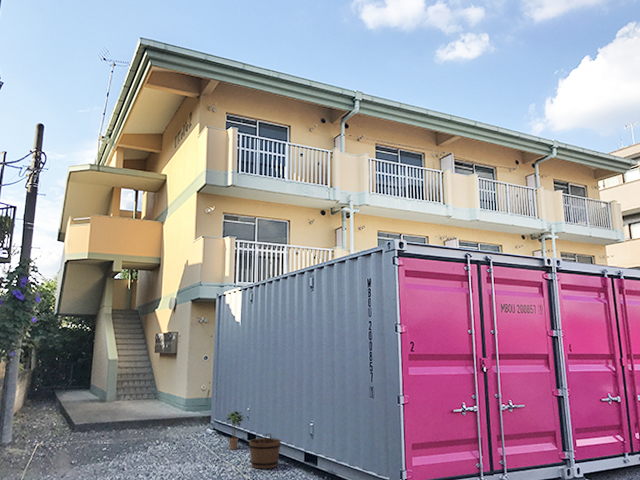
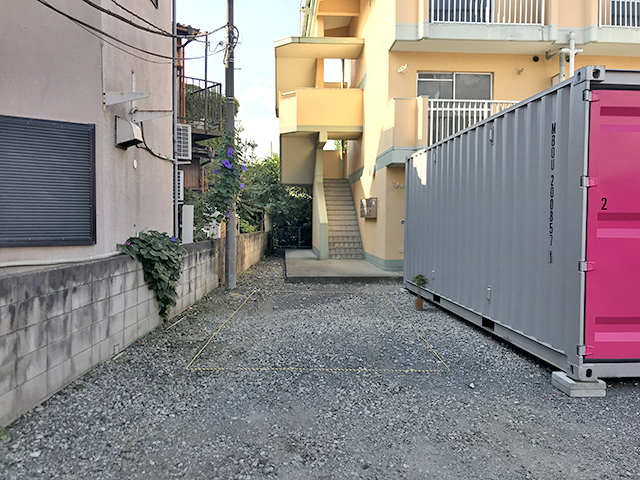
bucket: present [249,434,281,468] -> none [428,298,461,333]

